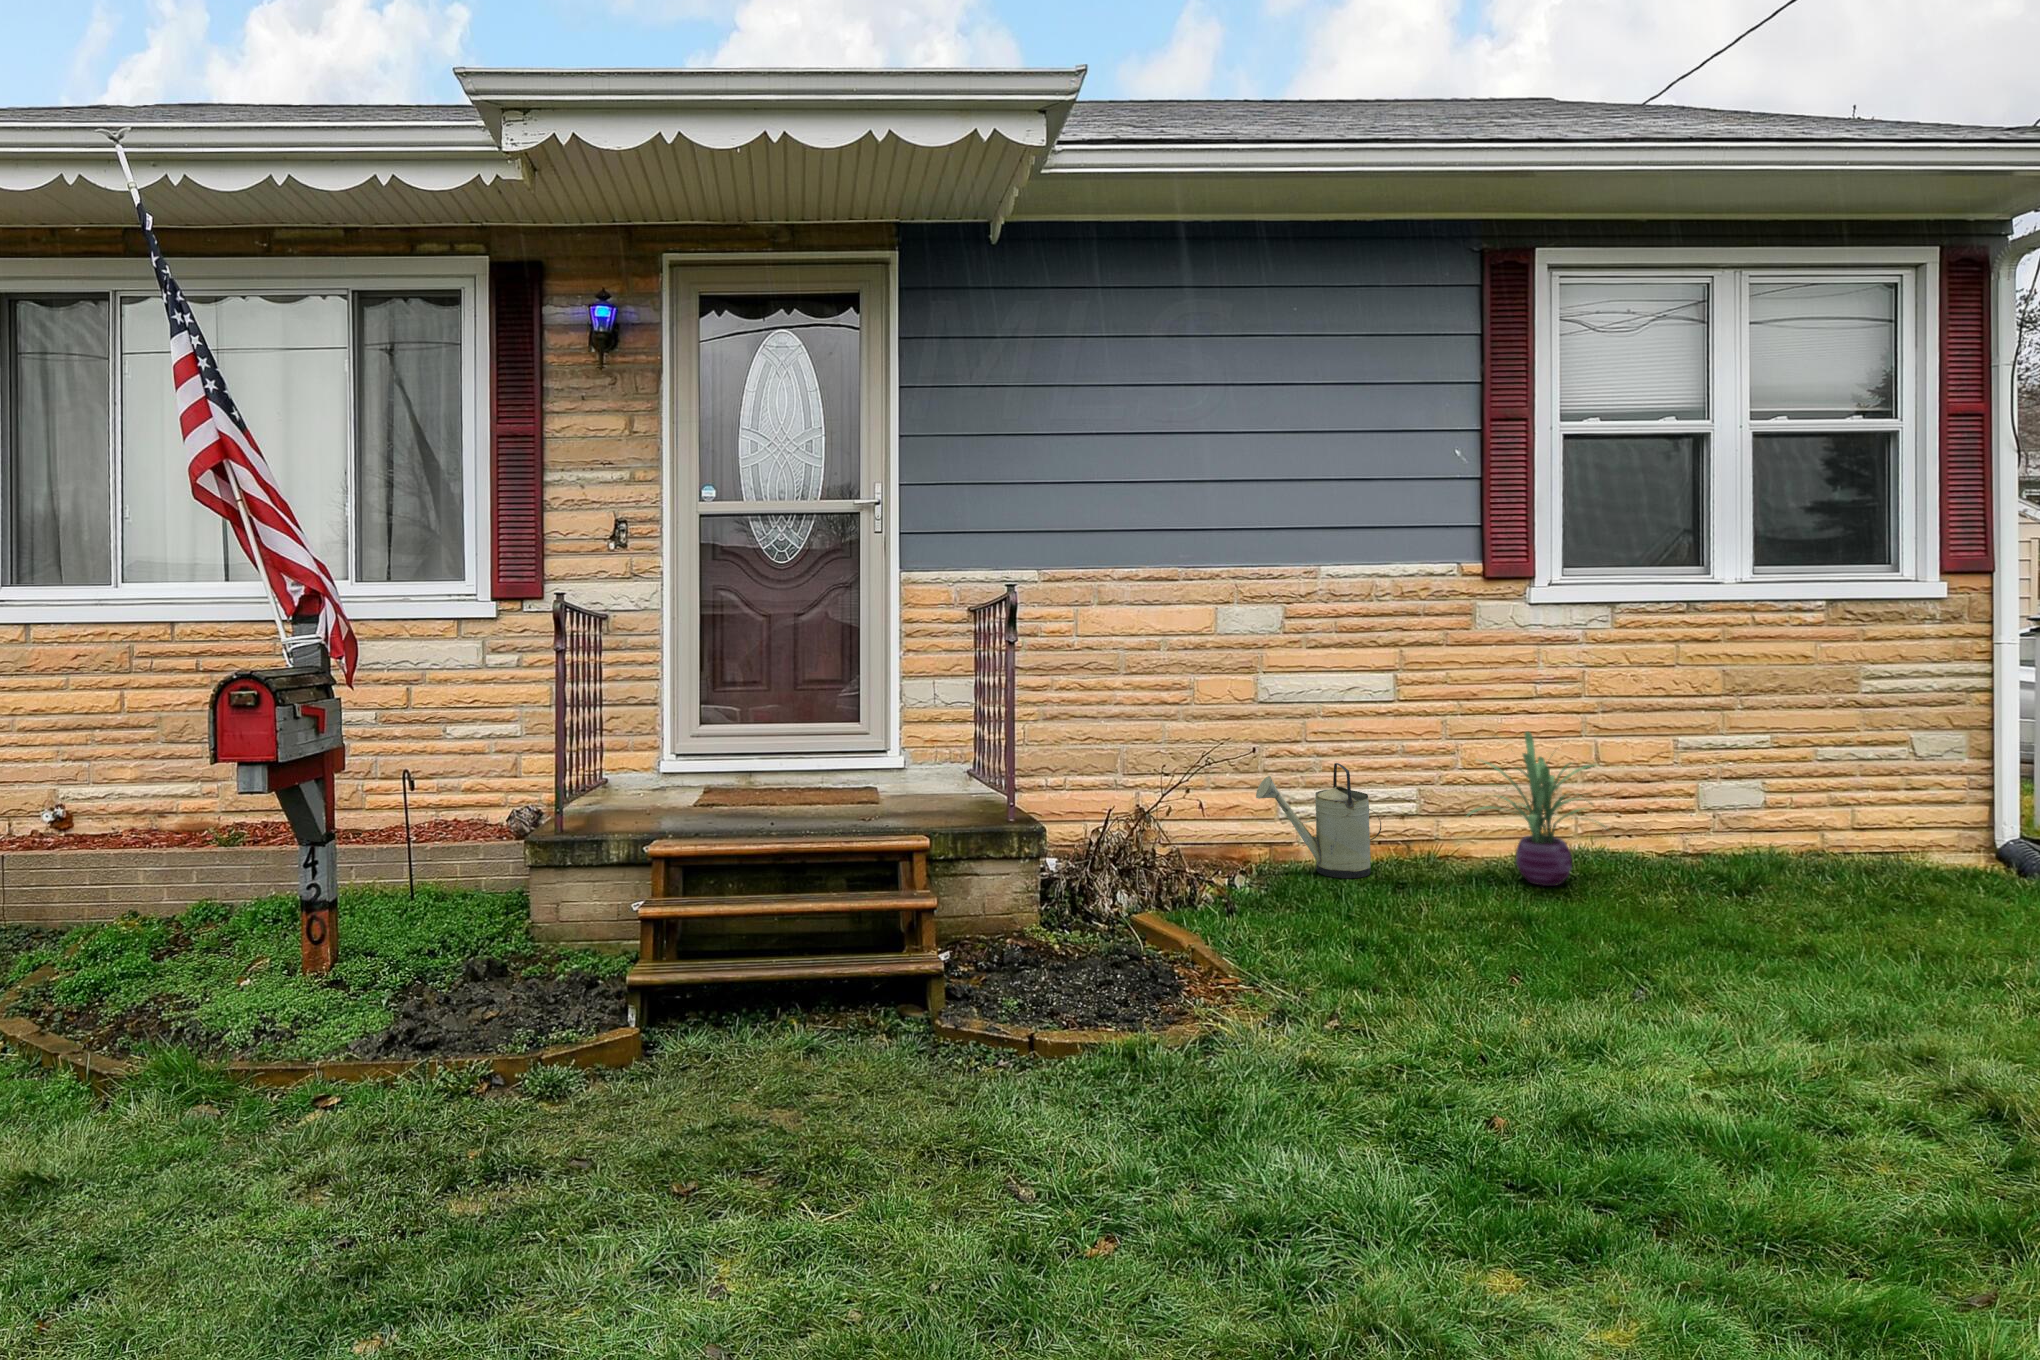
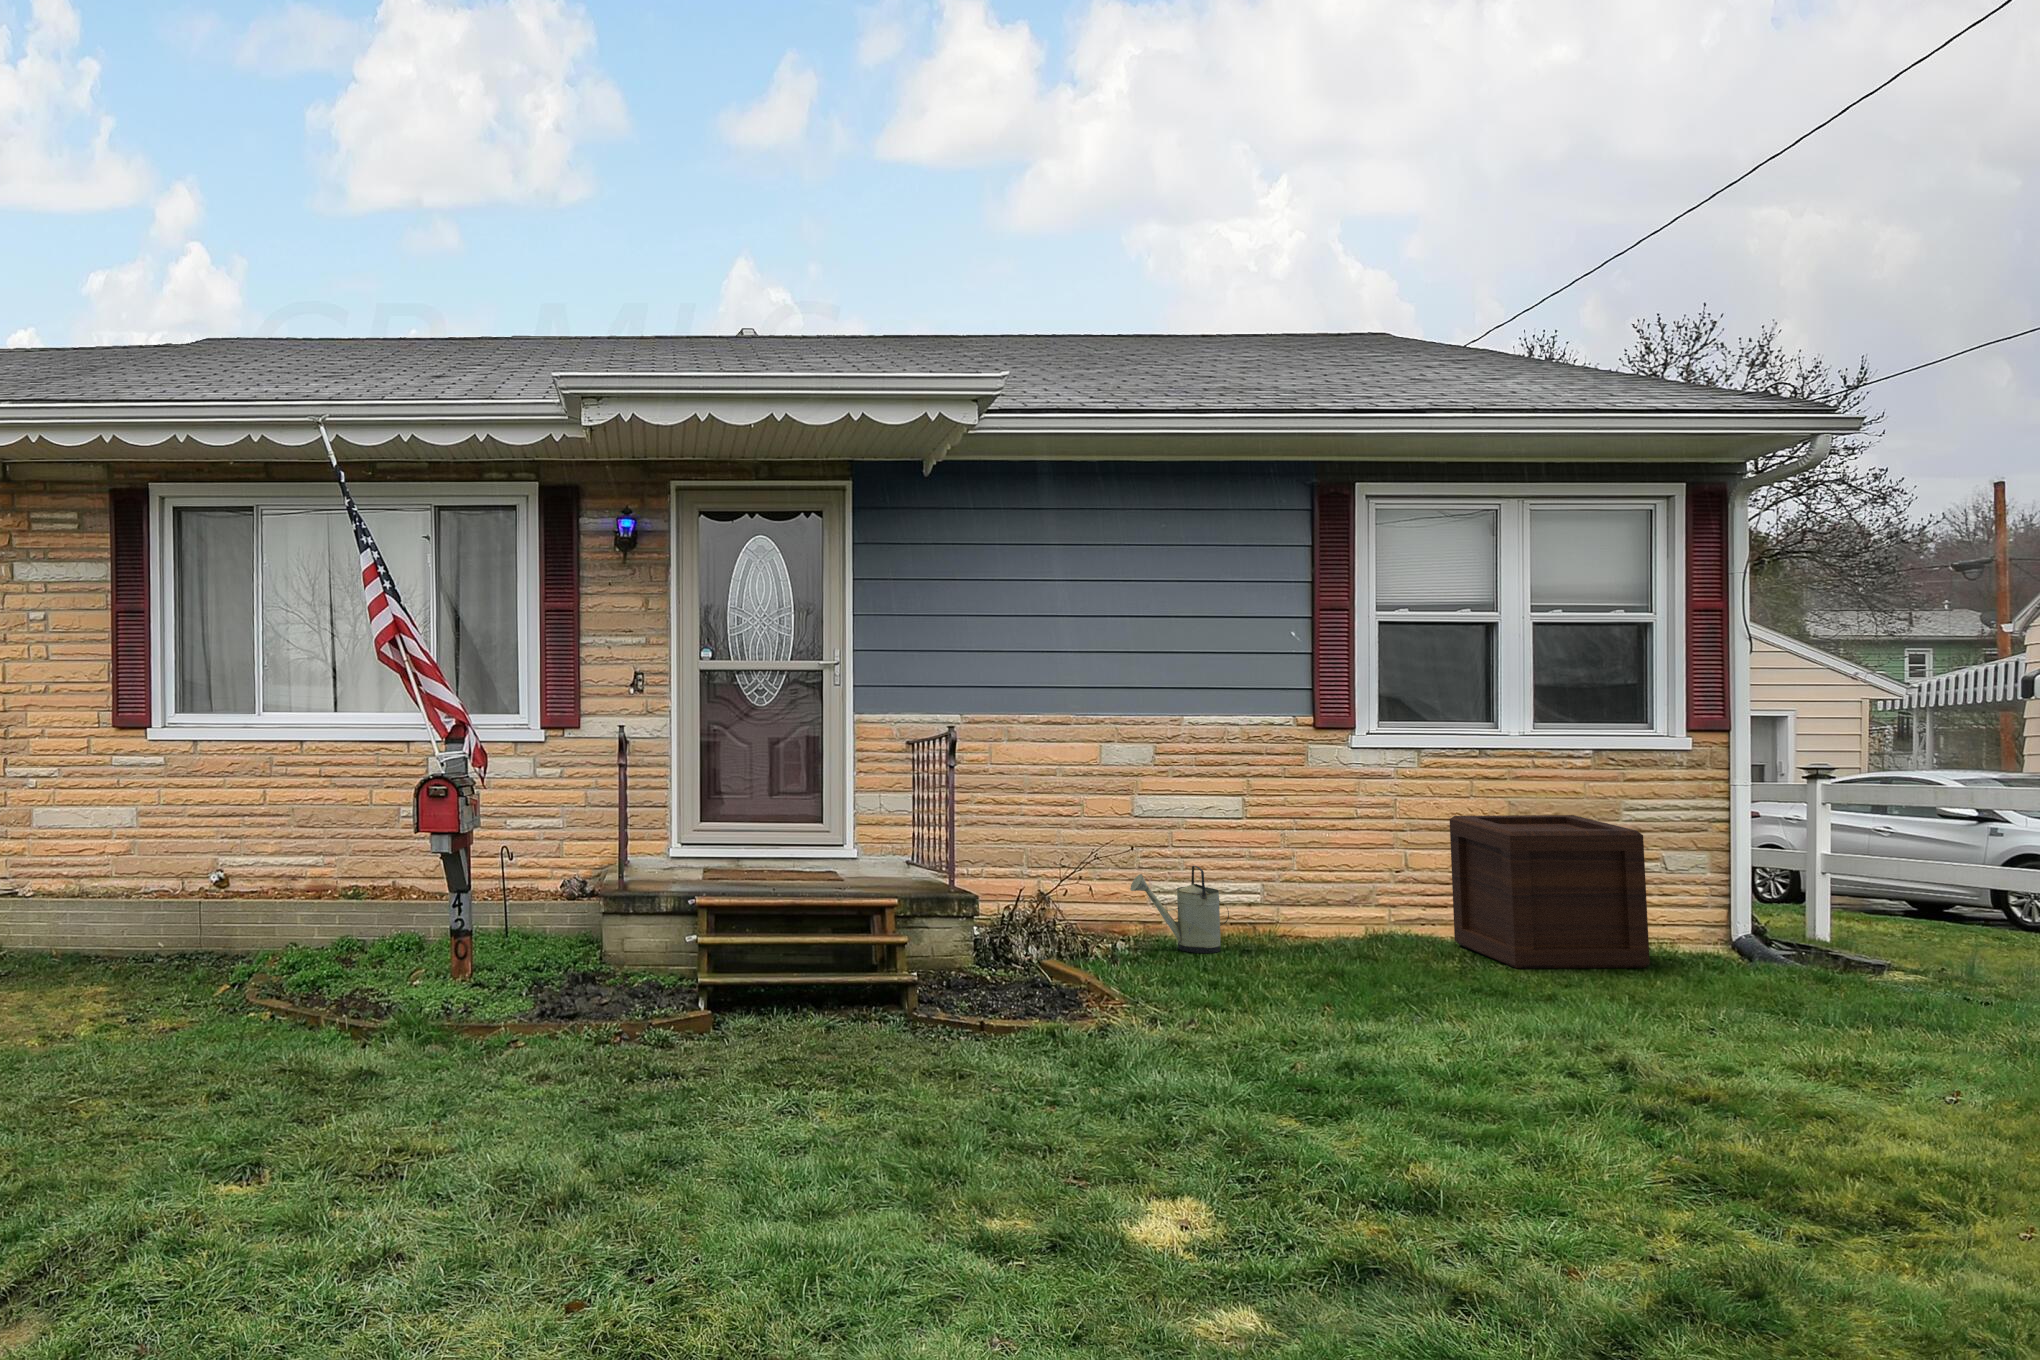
wooden crate: none [1653,689,1924,896] -> present [1449,815,1650,969]
decorative plant: present [1467,731,1606,886] -> none [1292,843,1407,960]

